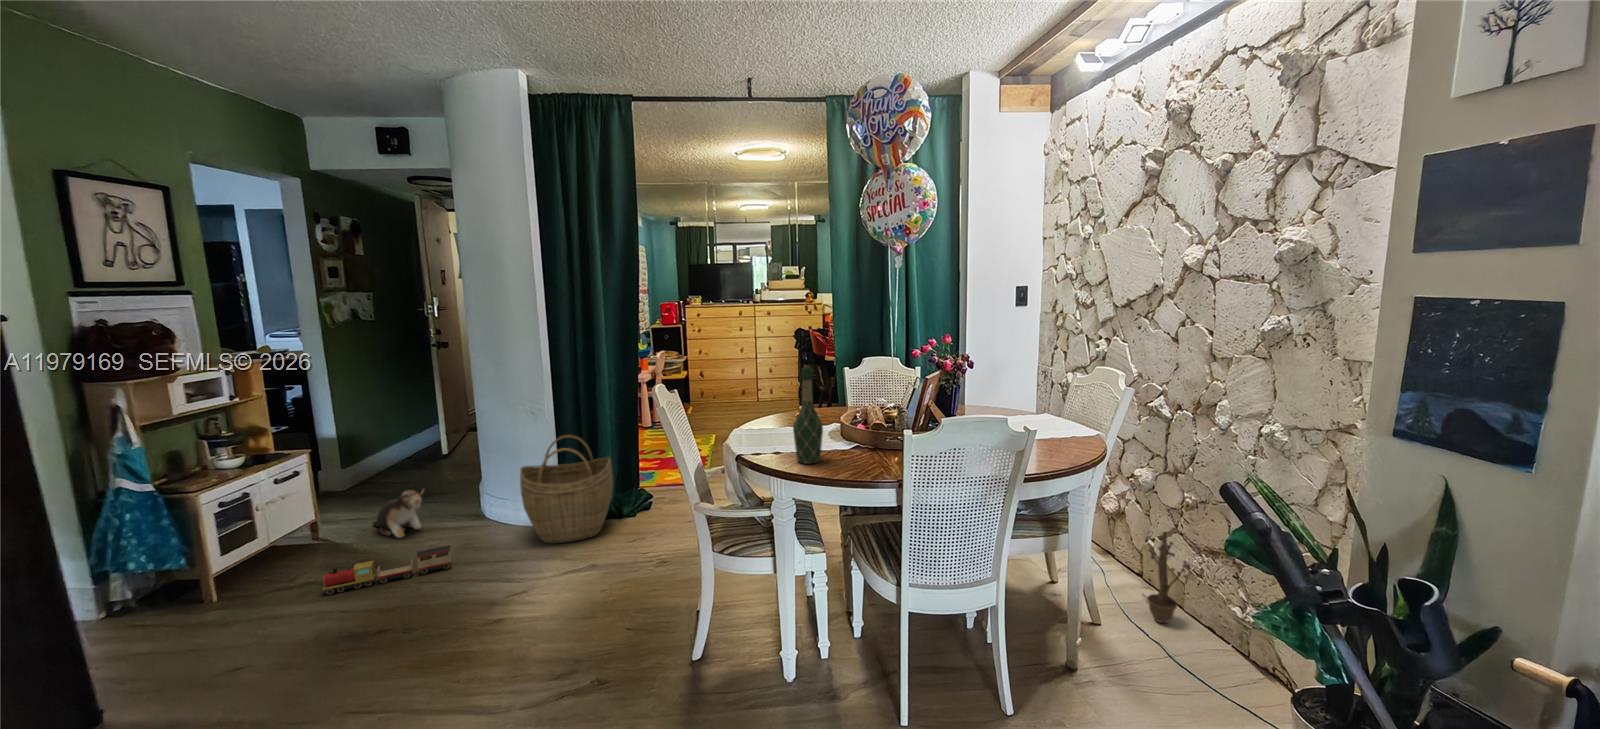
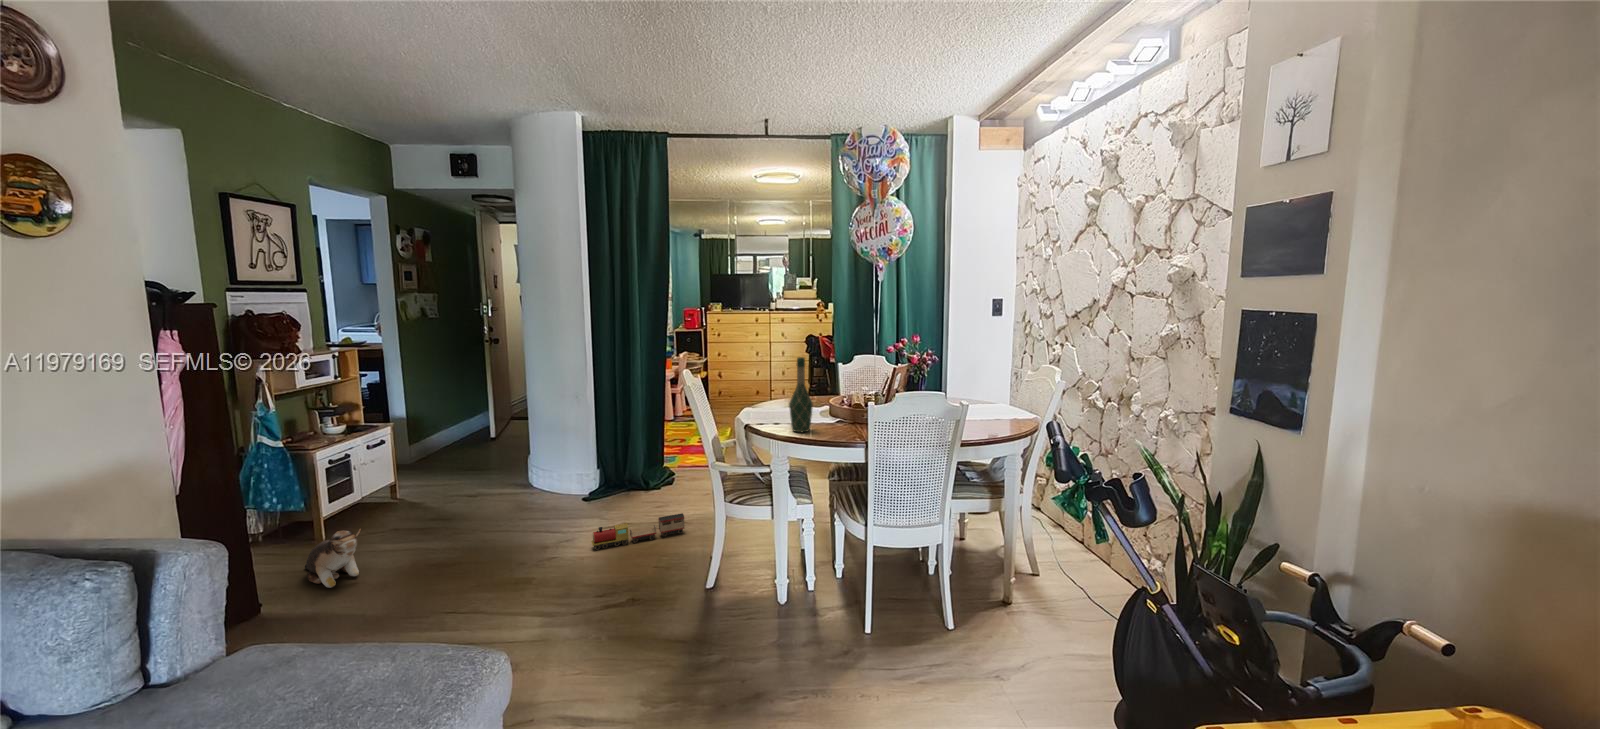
woven basket: present [520,435,613,544] -> none [566,417,642,507]
plush toy: present [373,489,424,538] -> present [305,529,361,588]
decorative plant: present [1143,532,1190,623] -> none [1080,501,1114,578]
toy train: present [323,545,452,595] -> present [591,513,685,550]

